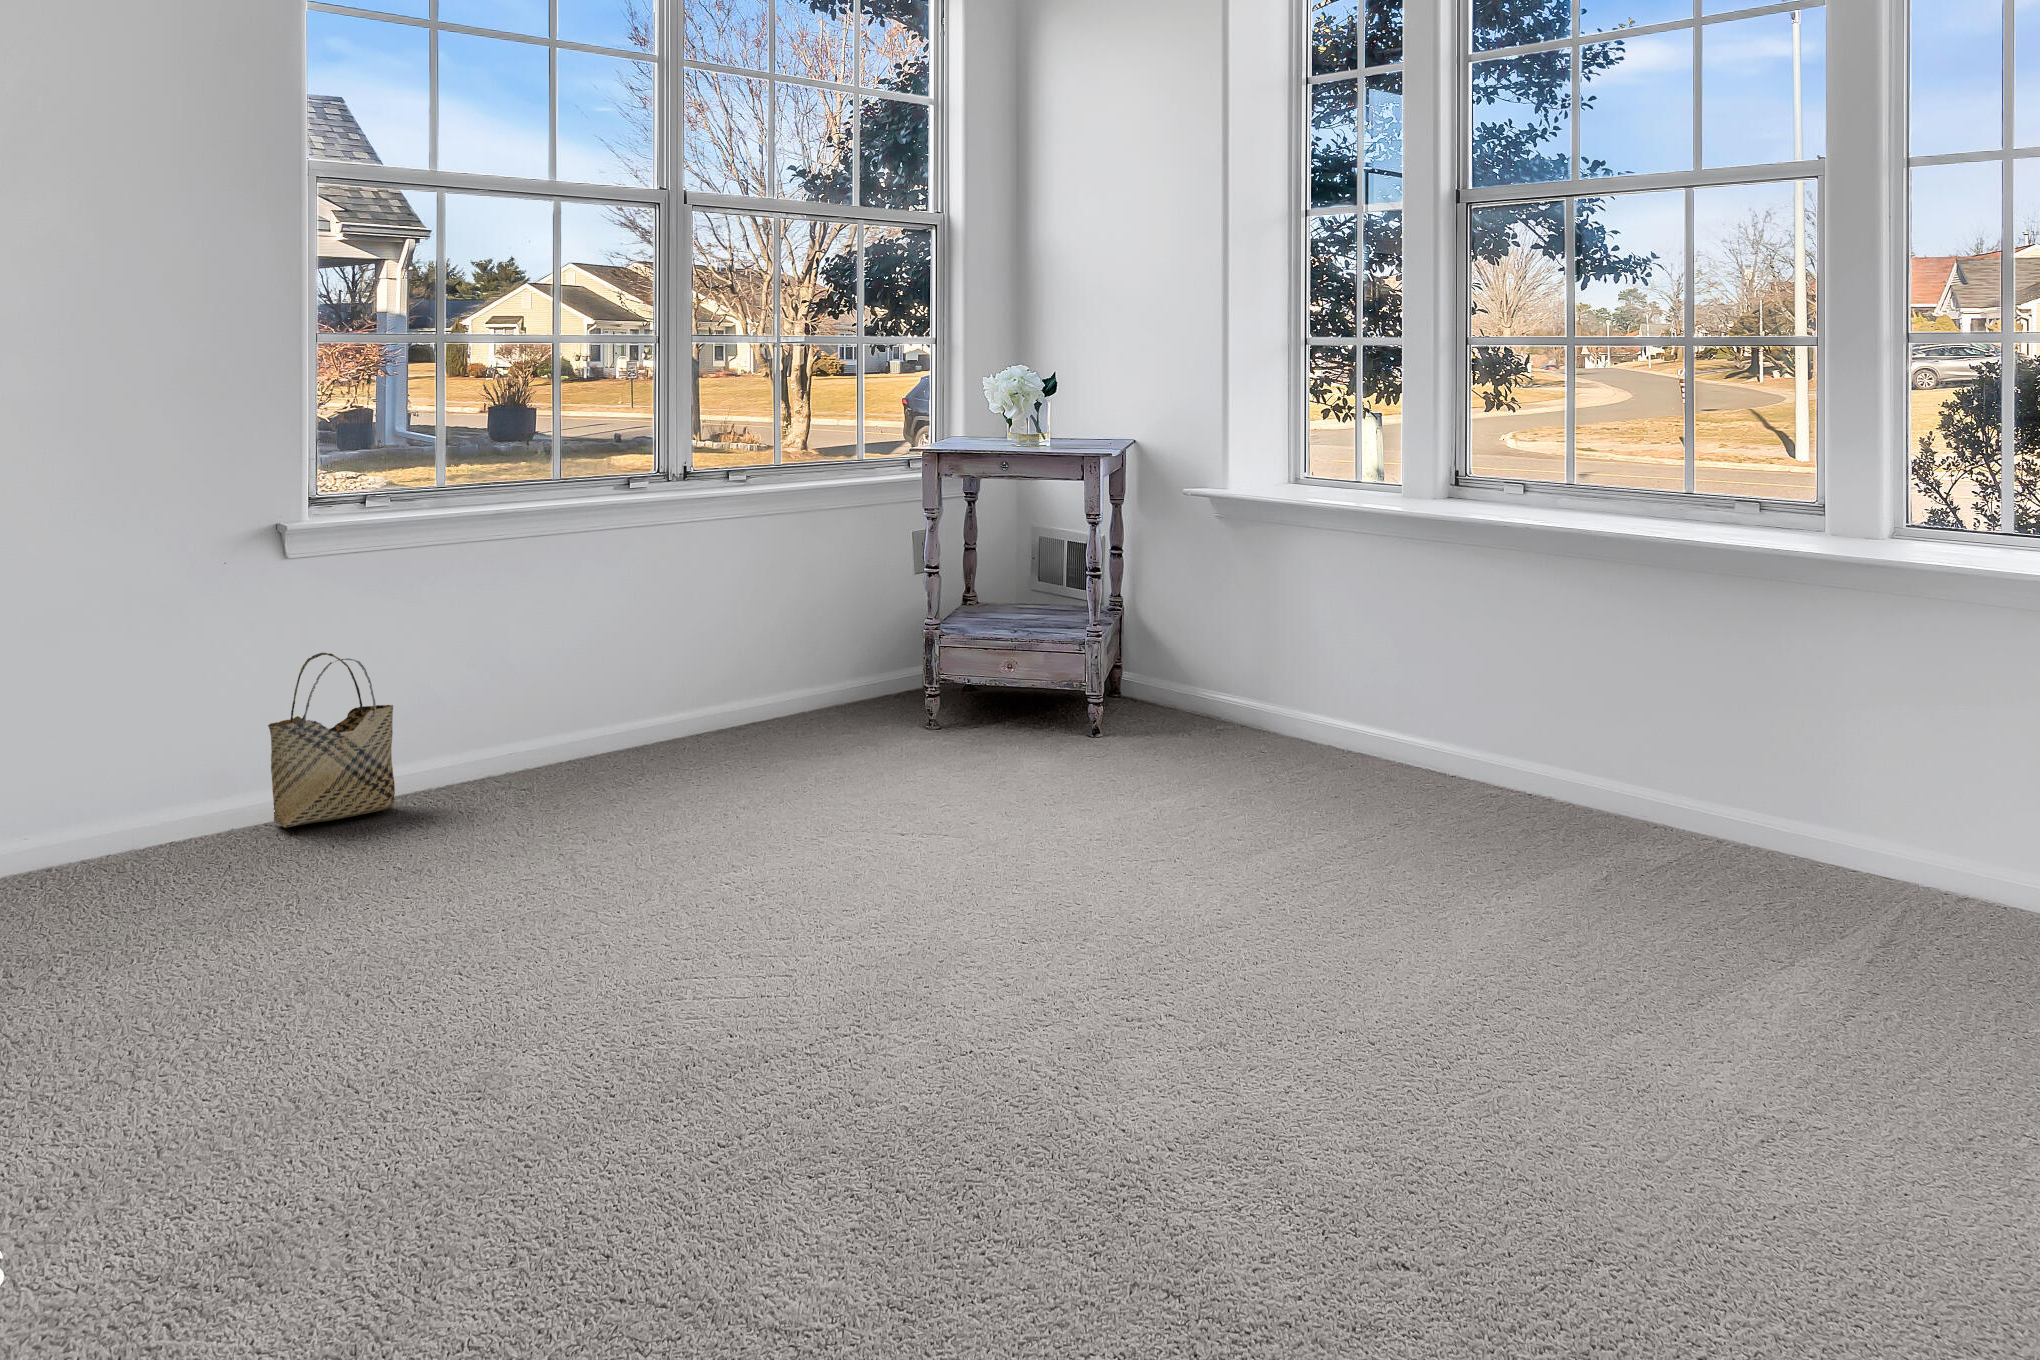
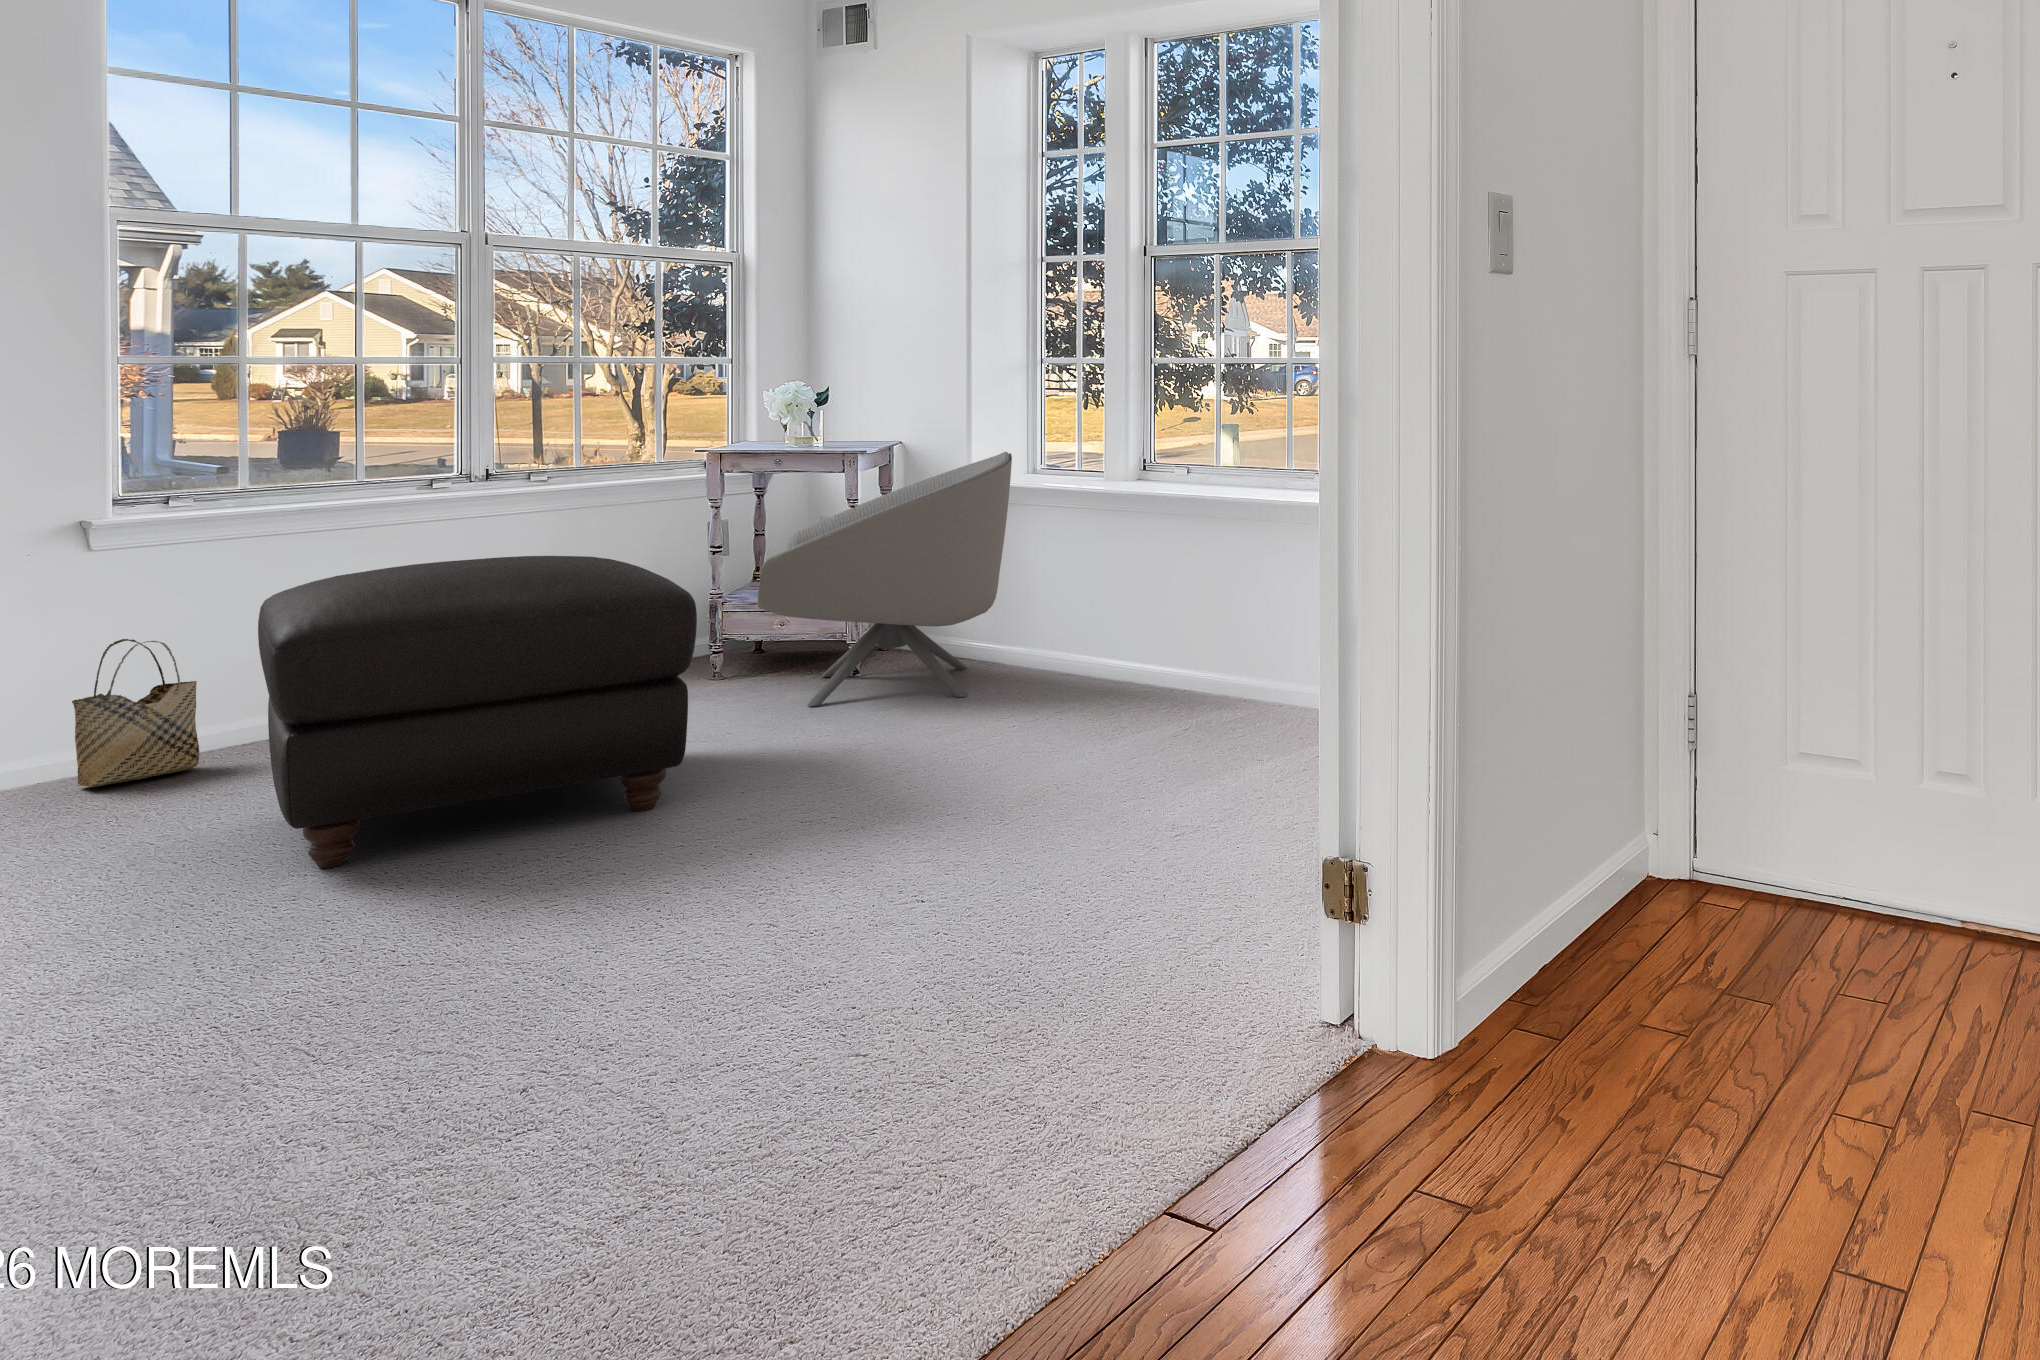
armchair: none [995,457,1304,780] -> present [758,452,1012,706]
ottoman: none [448,586,962,1004] -> present [258,556,697,868]

